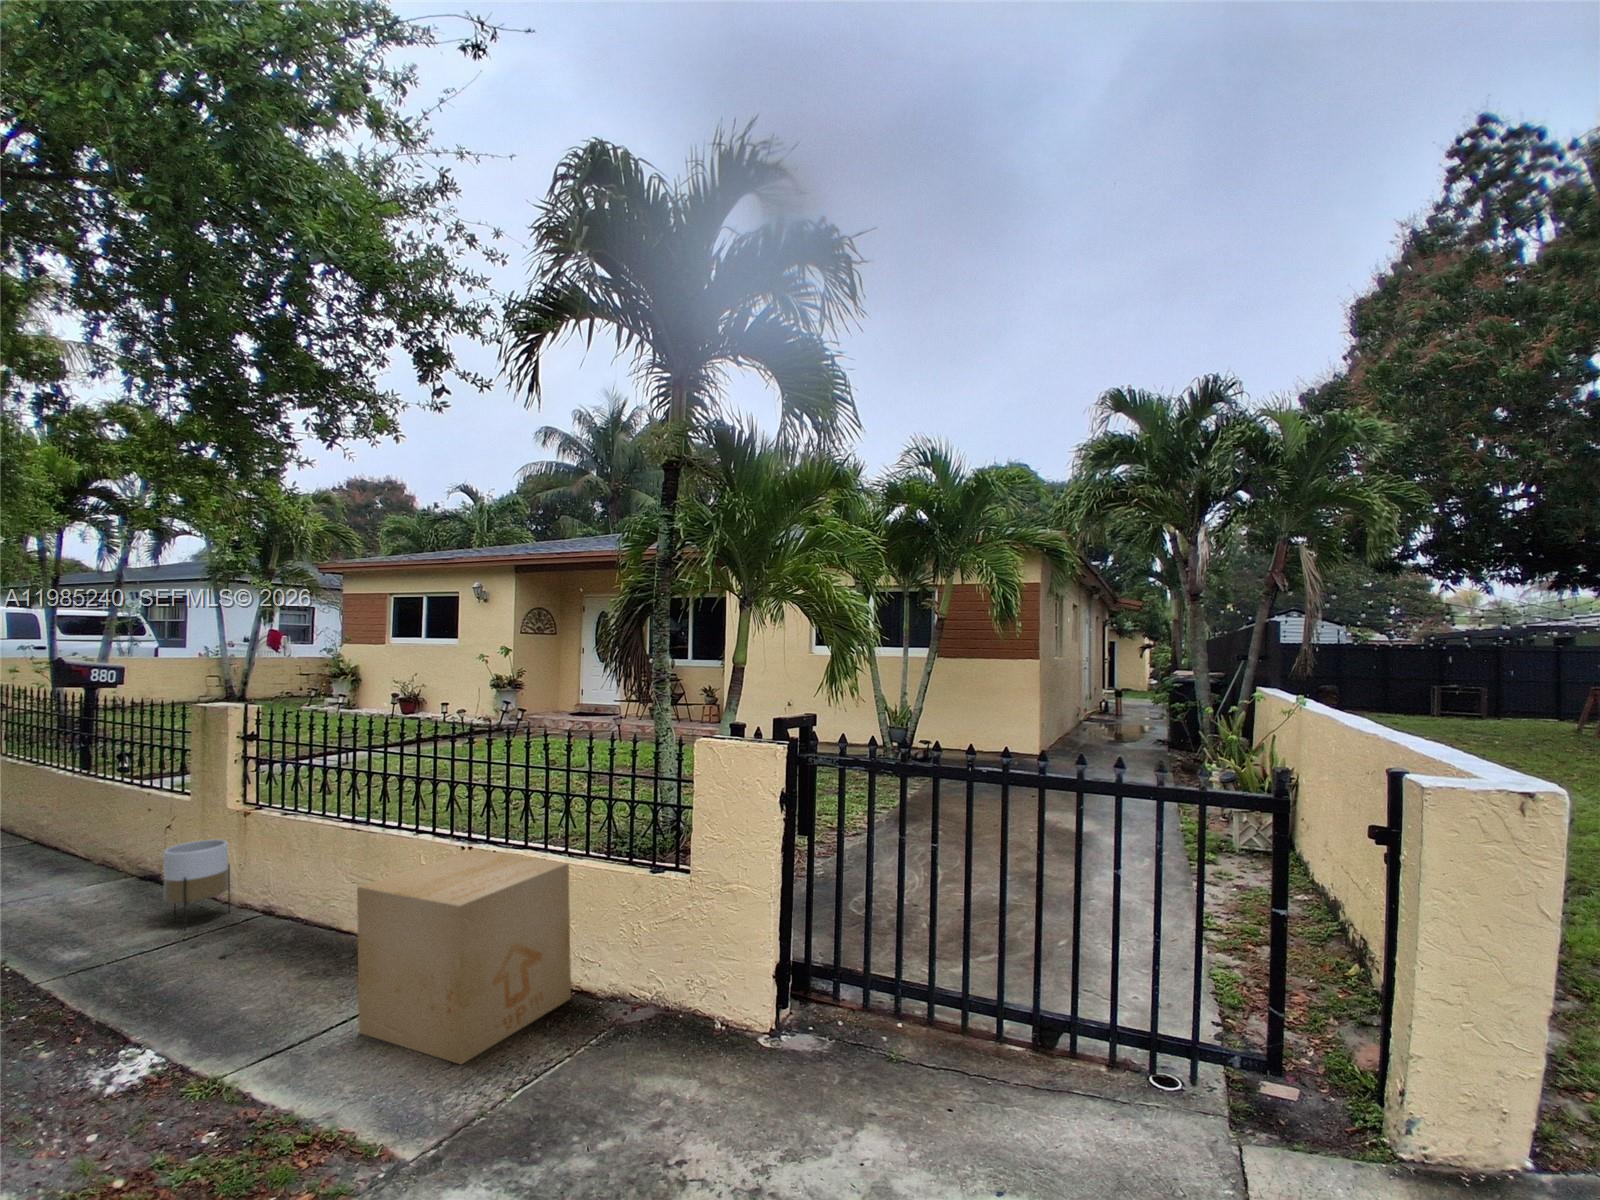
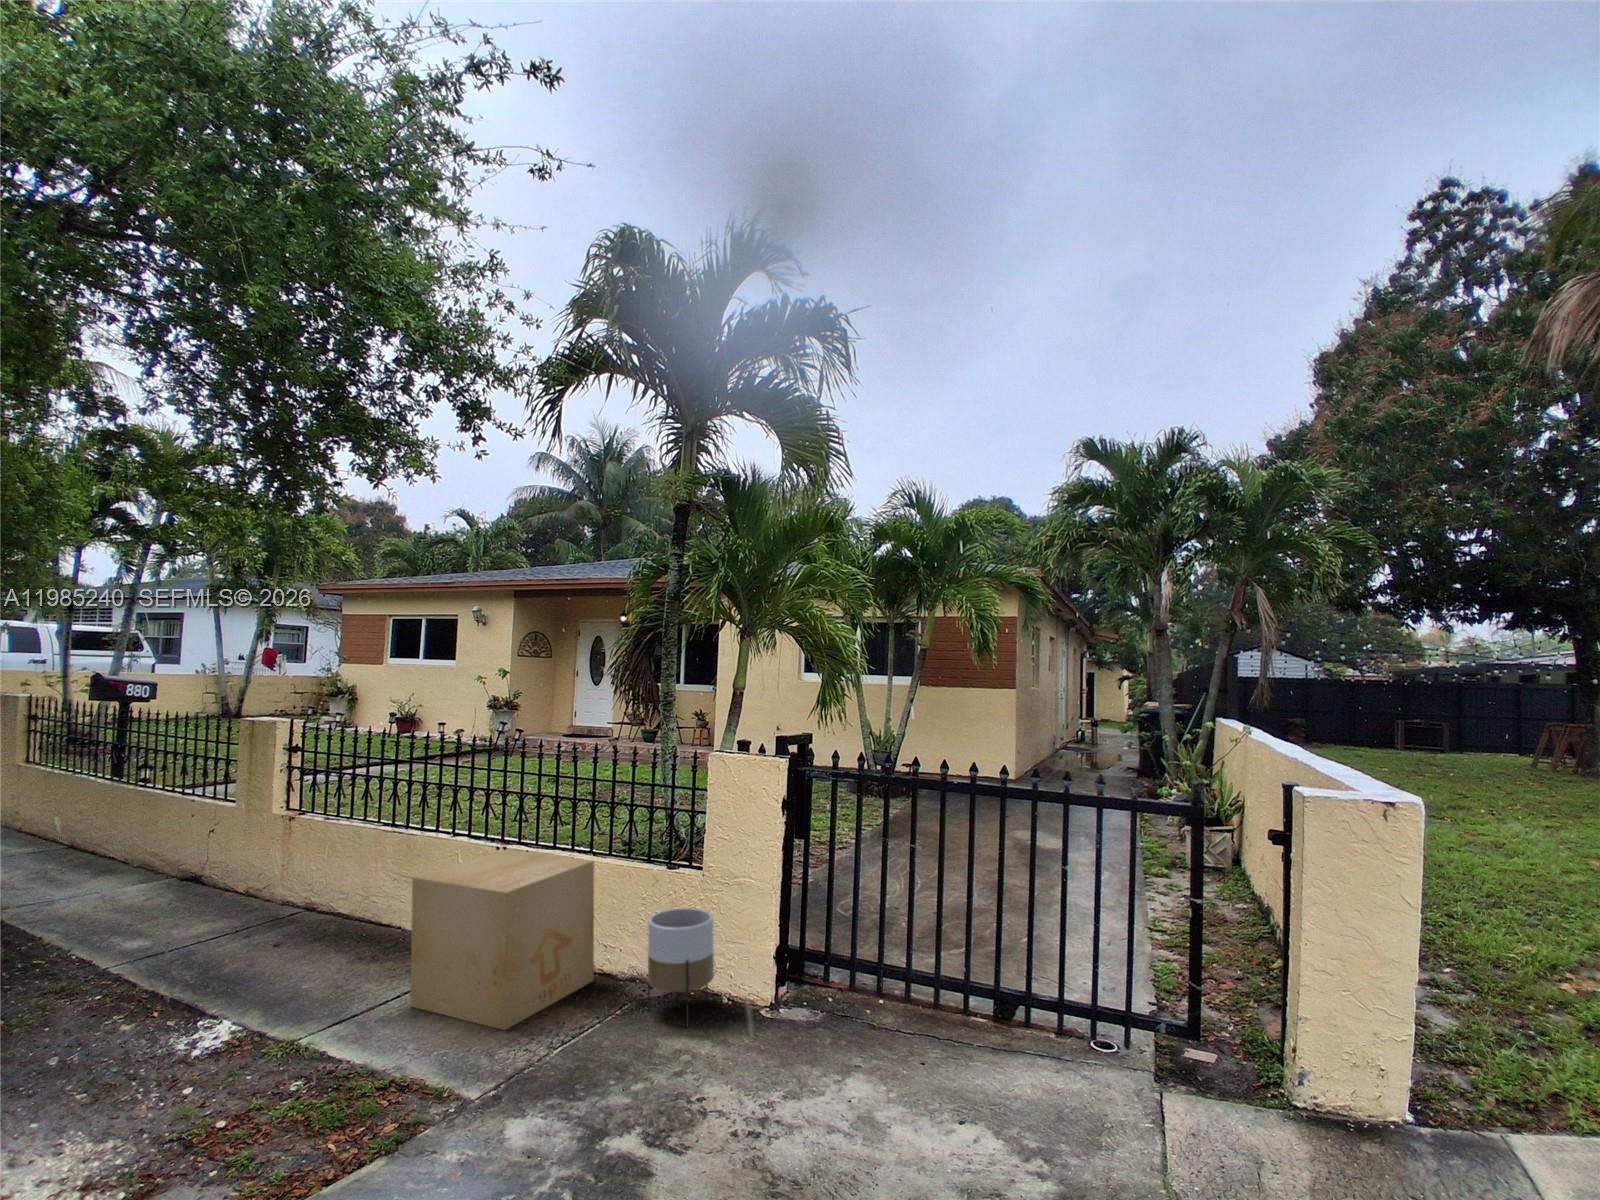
planter: present [164,839,230,930] -> present [648,908,714,1026]

